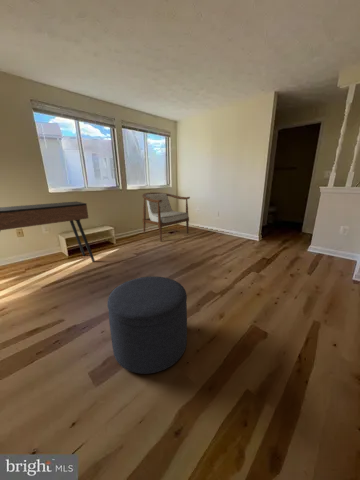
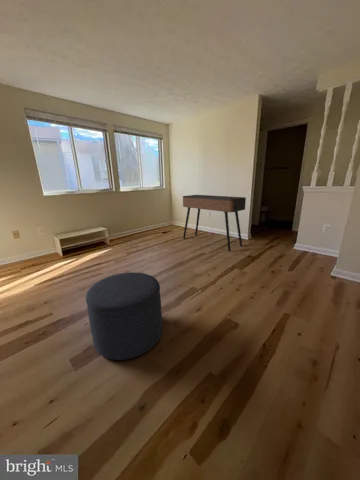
armchair: present [142,192,190,241] -> none [135,194,181,241]
console table: present [0,202,95,262] -> present [183,195,246,251]

